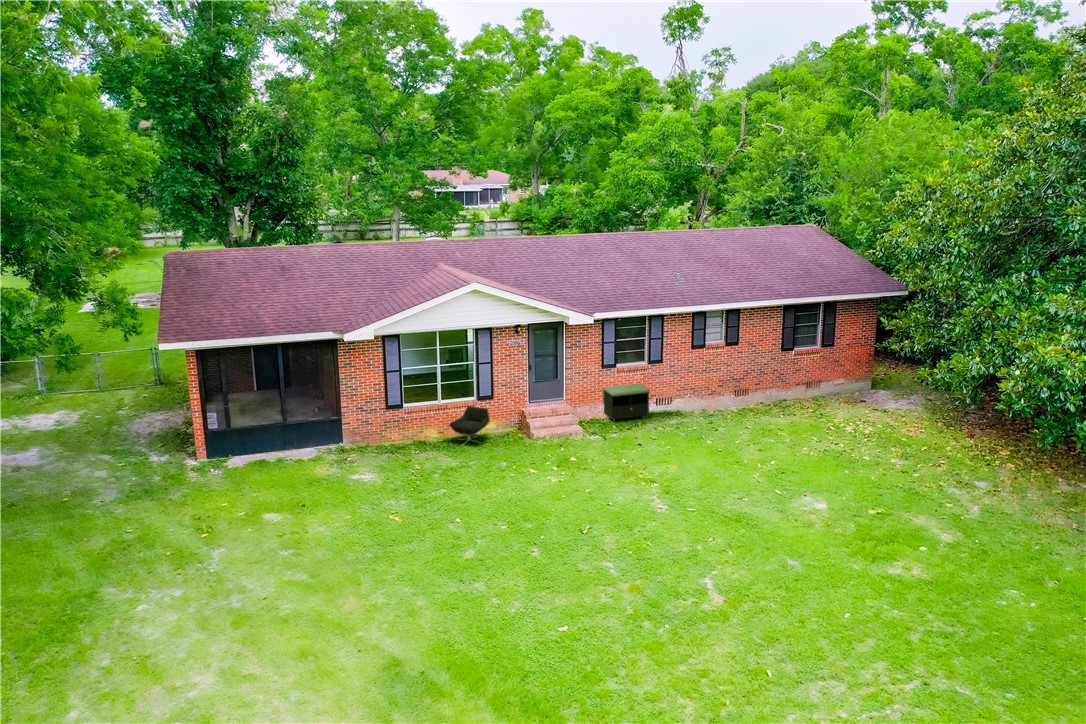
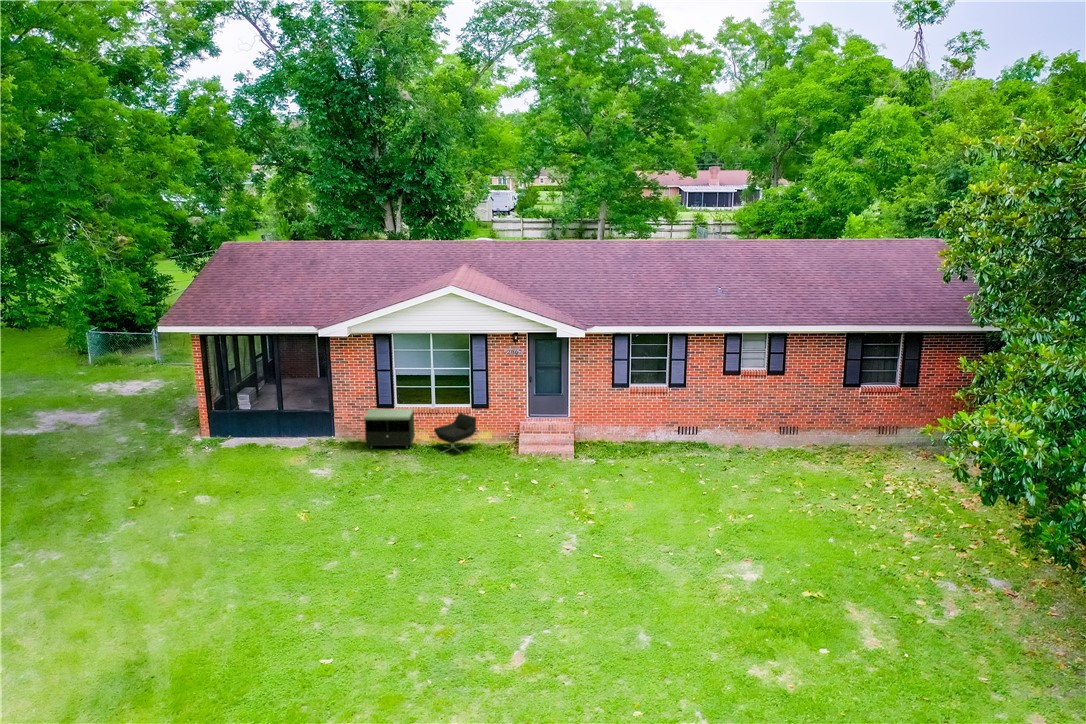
storage bench: present [603,383,650,421] -> present [364,409,414,448]

